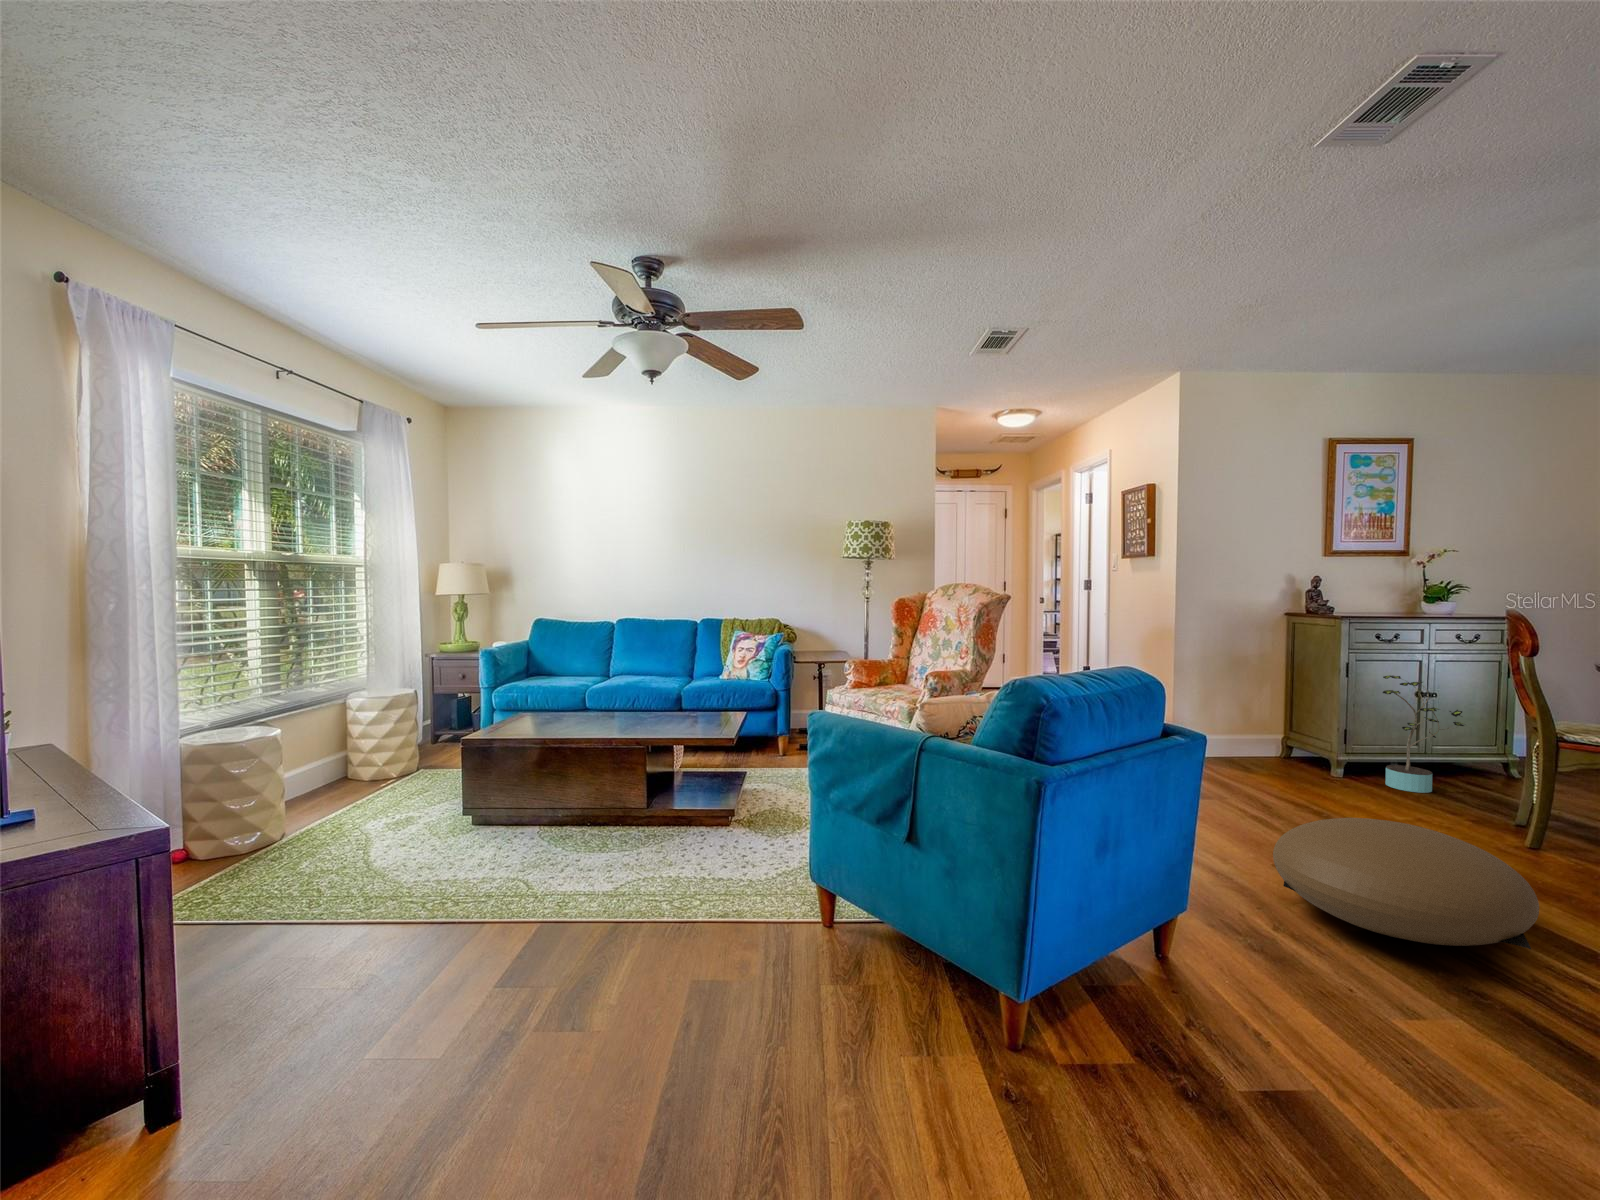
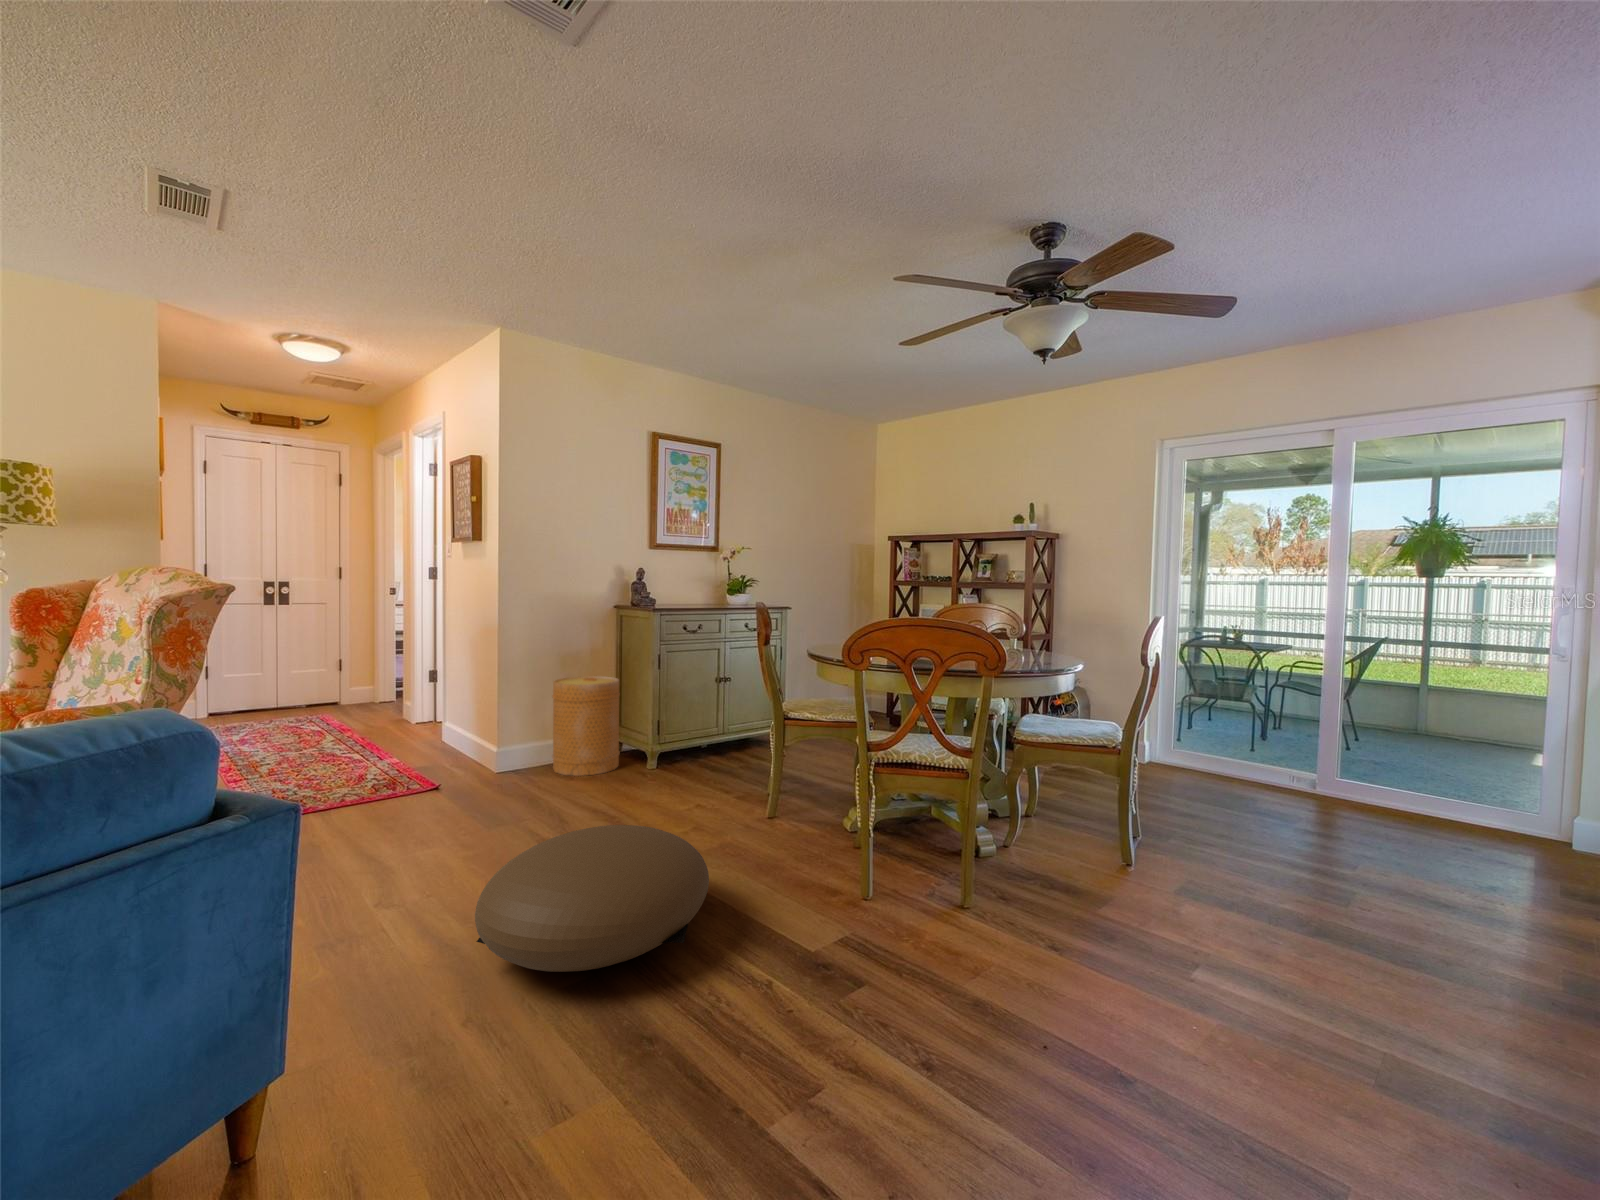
potted plant: present [1383,676,1464,793] -> none [679,663,740,772]
basket: none [1225,679,1300,773] -> present [552,676,620,776]

